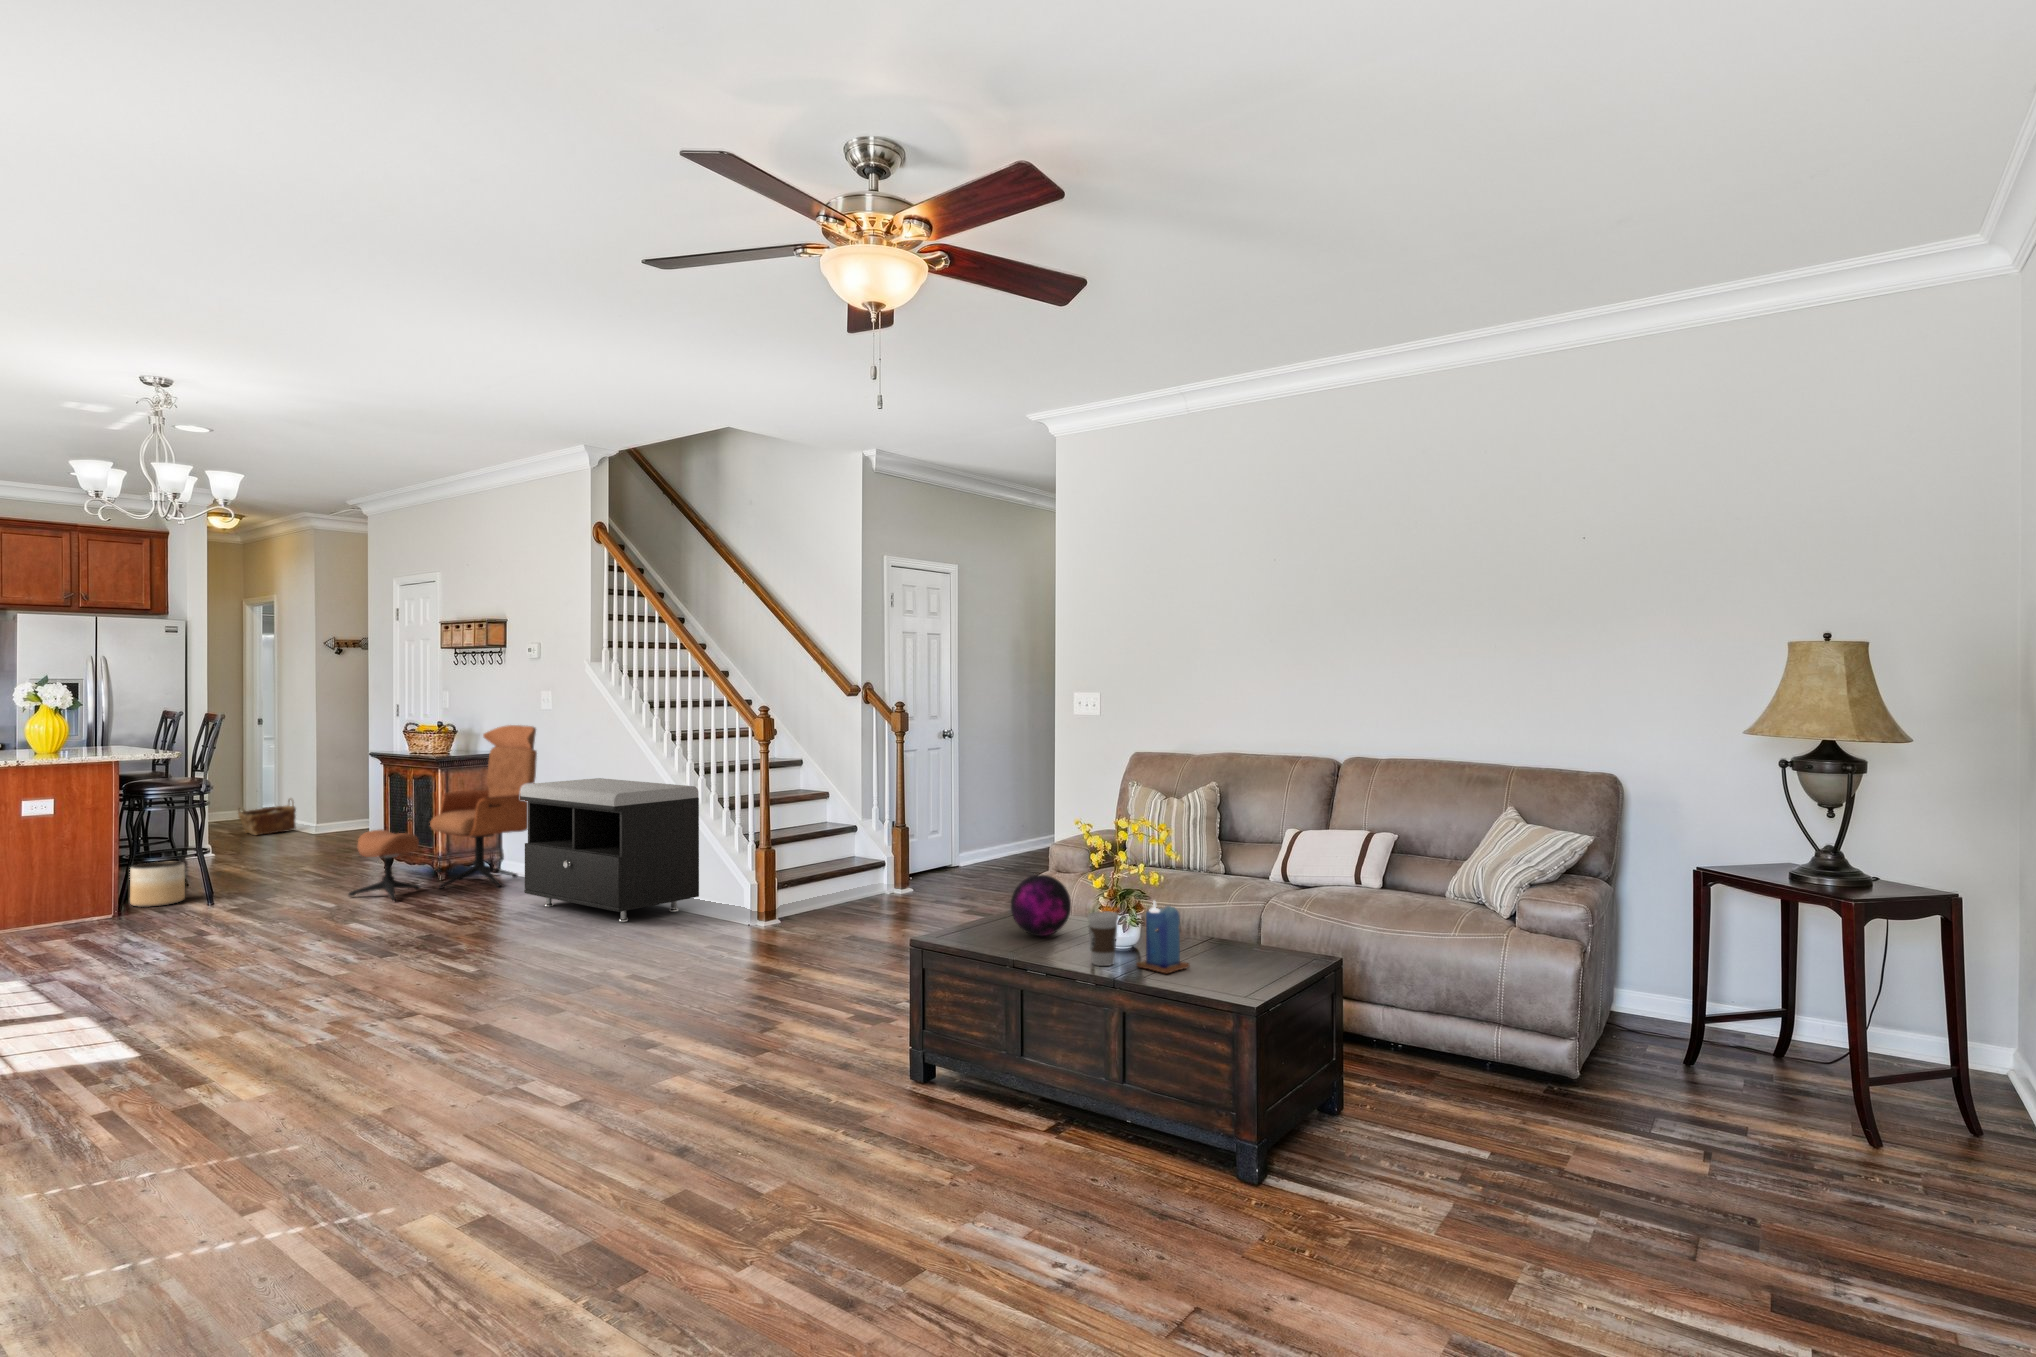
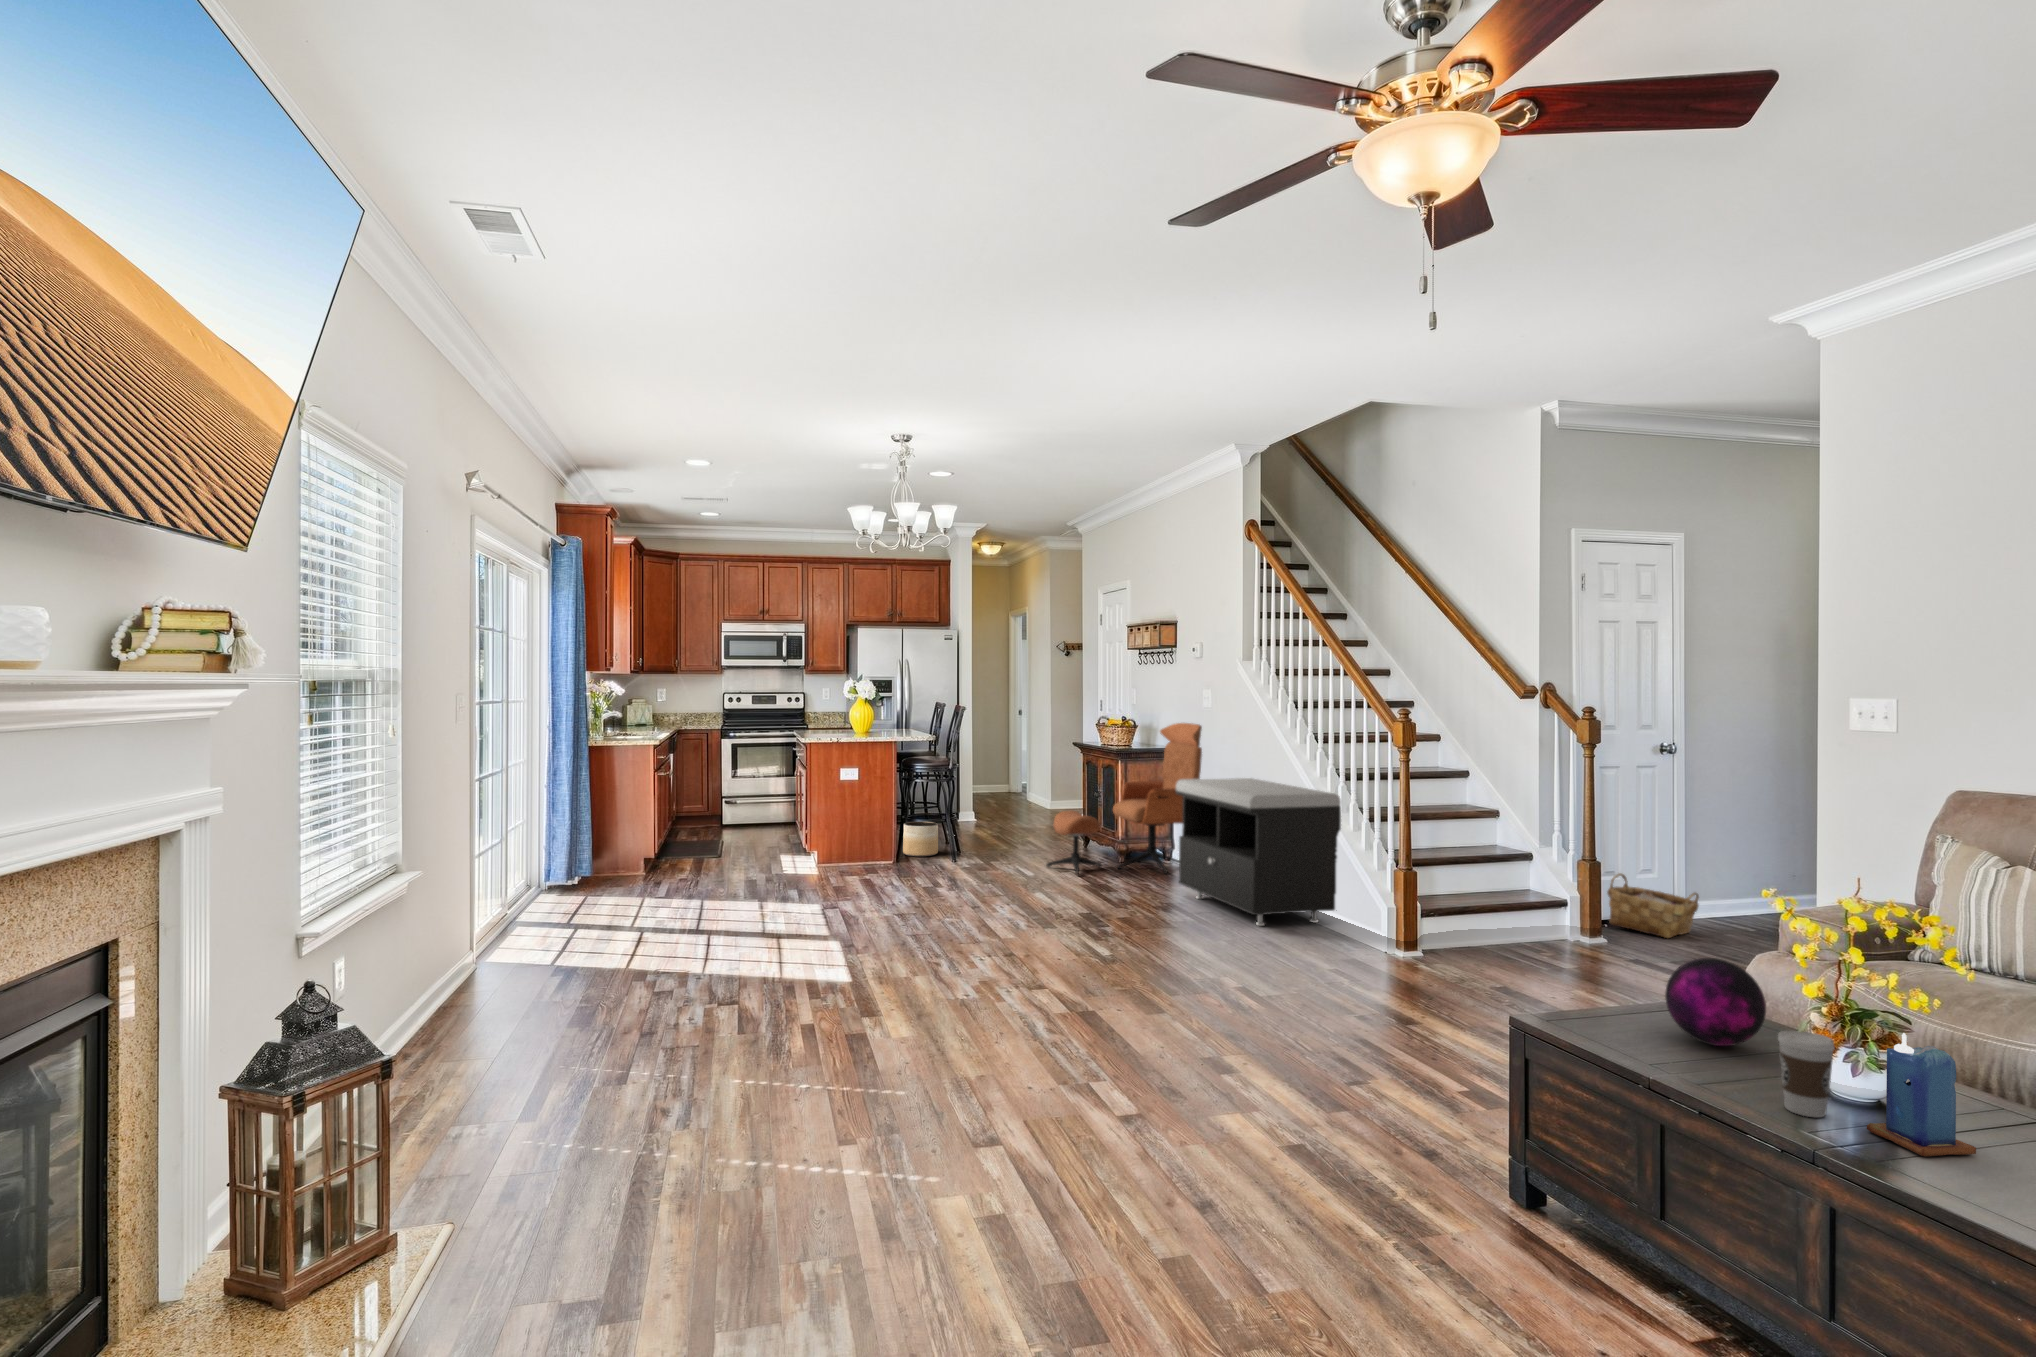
woven basket: present [238,799,296,836] -> present [1607,873,1699,938]

